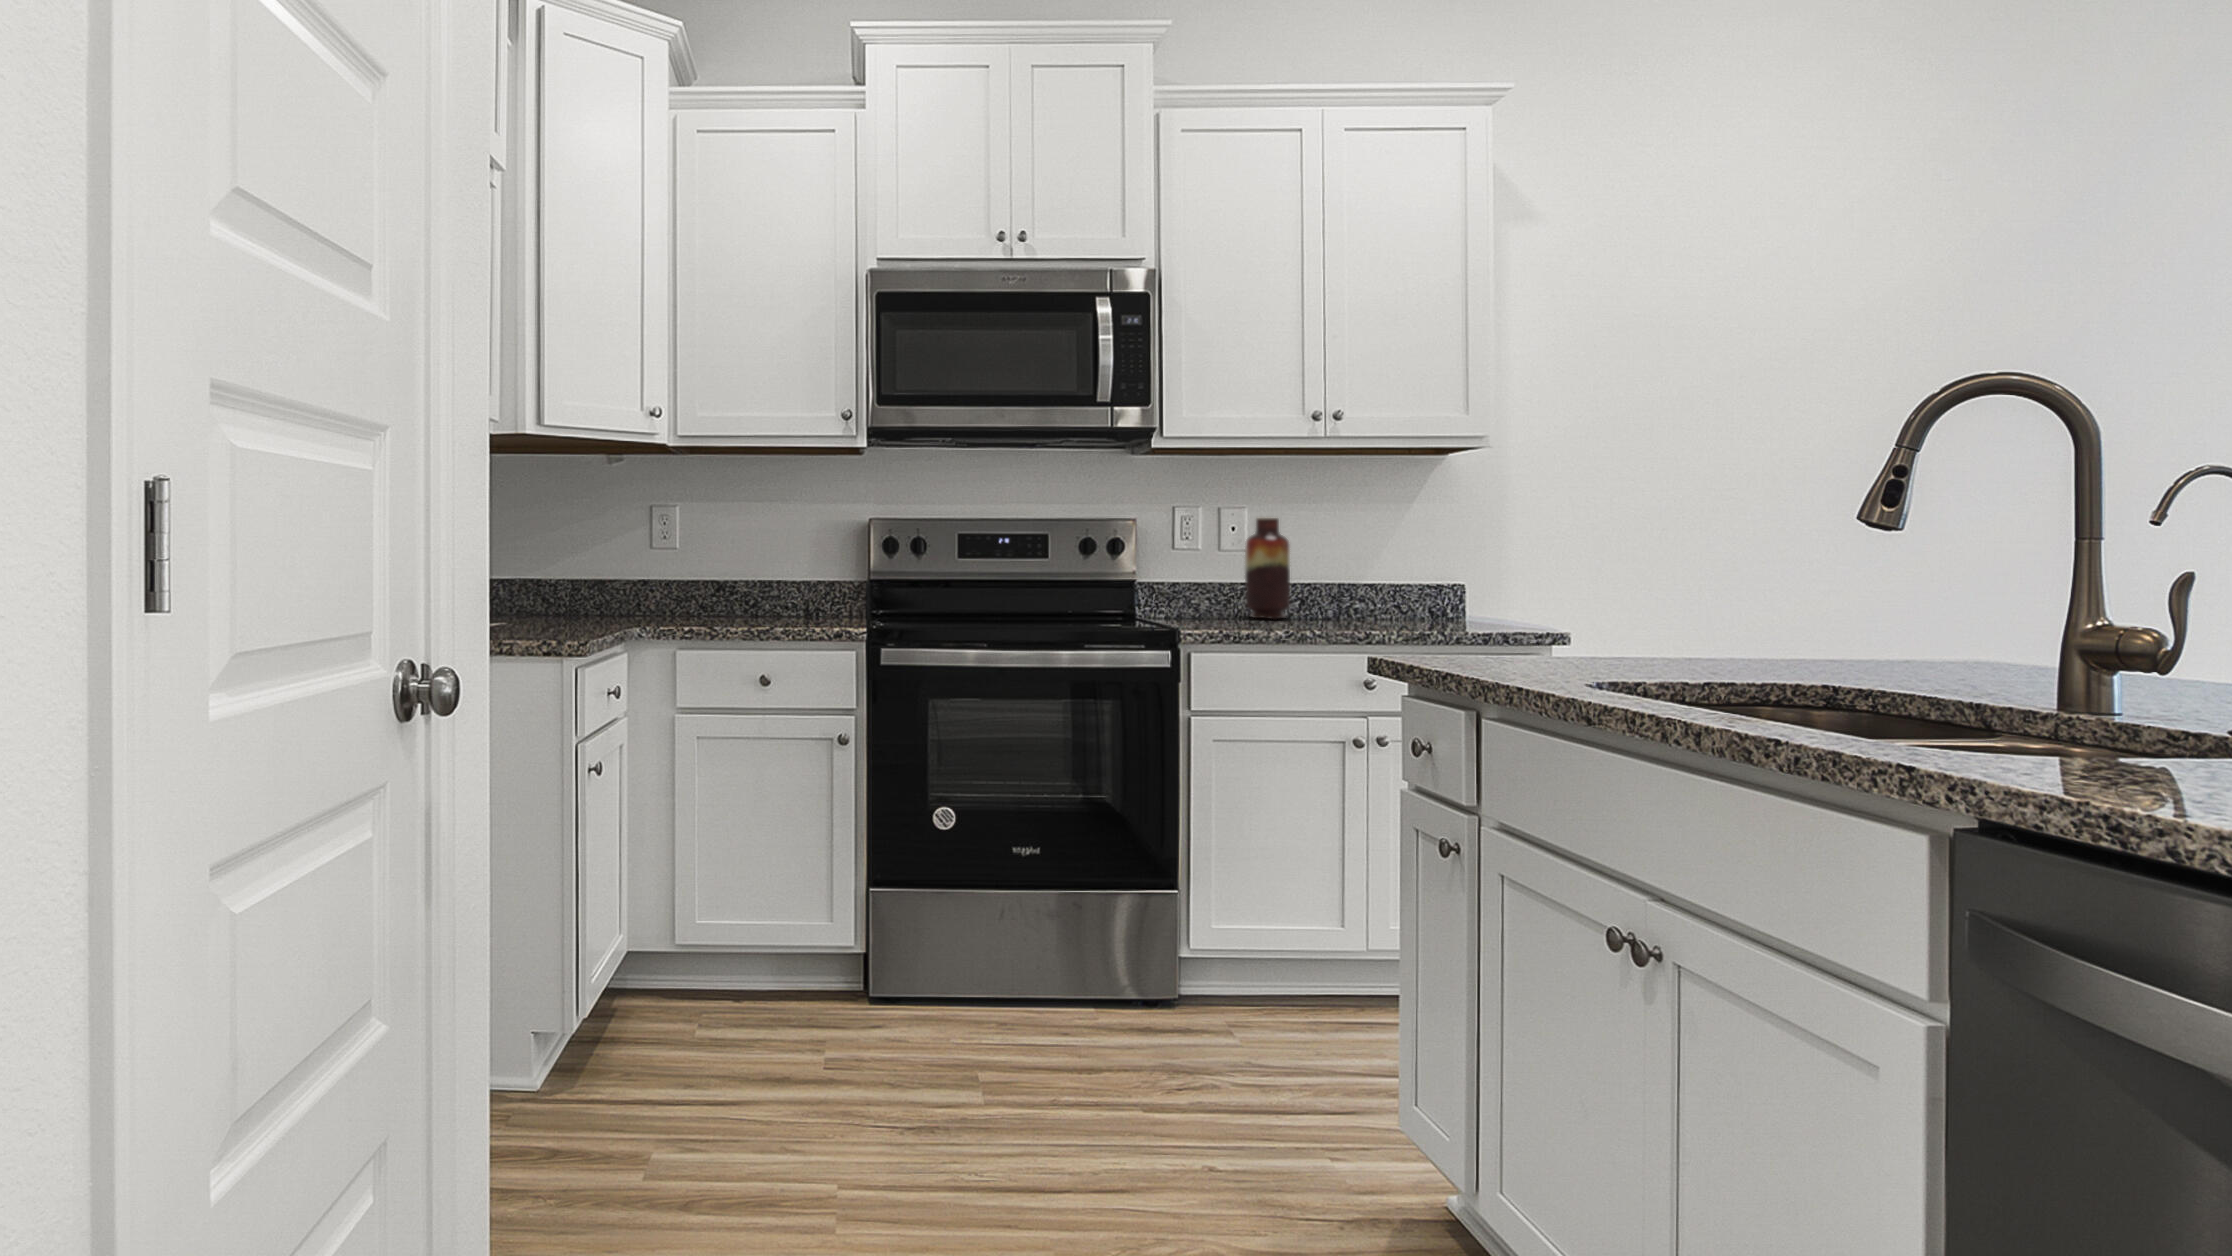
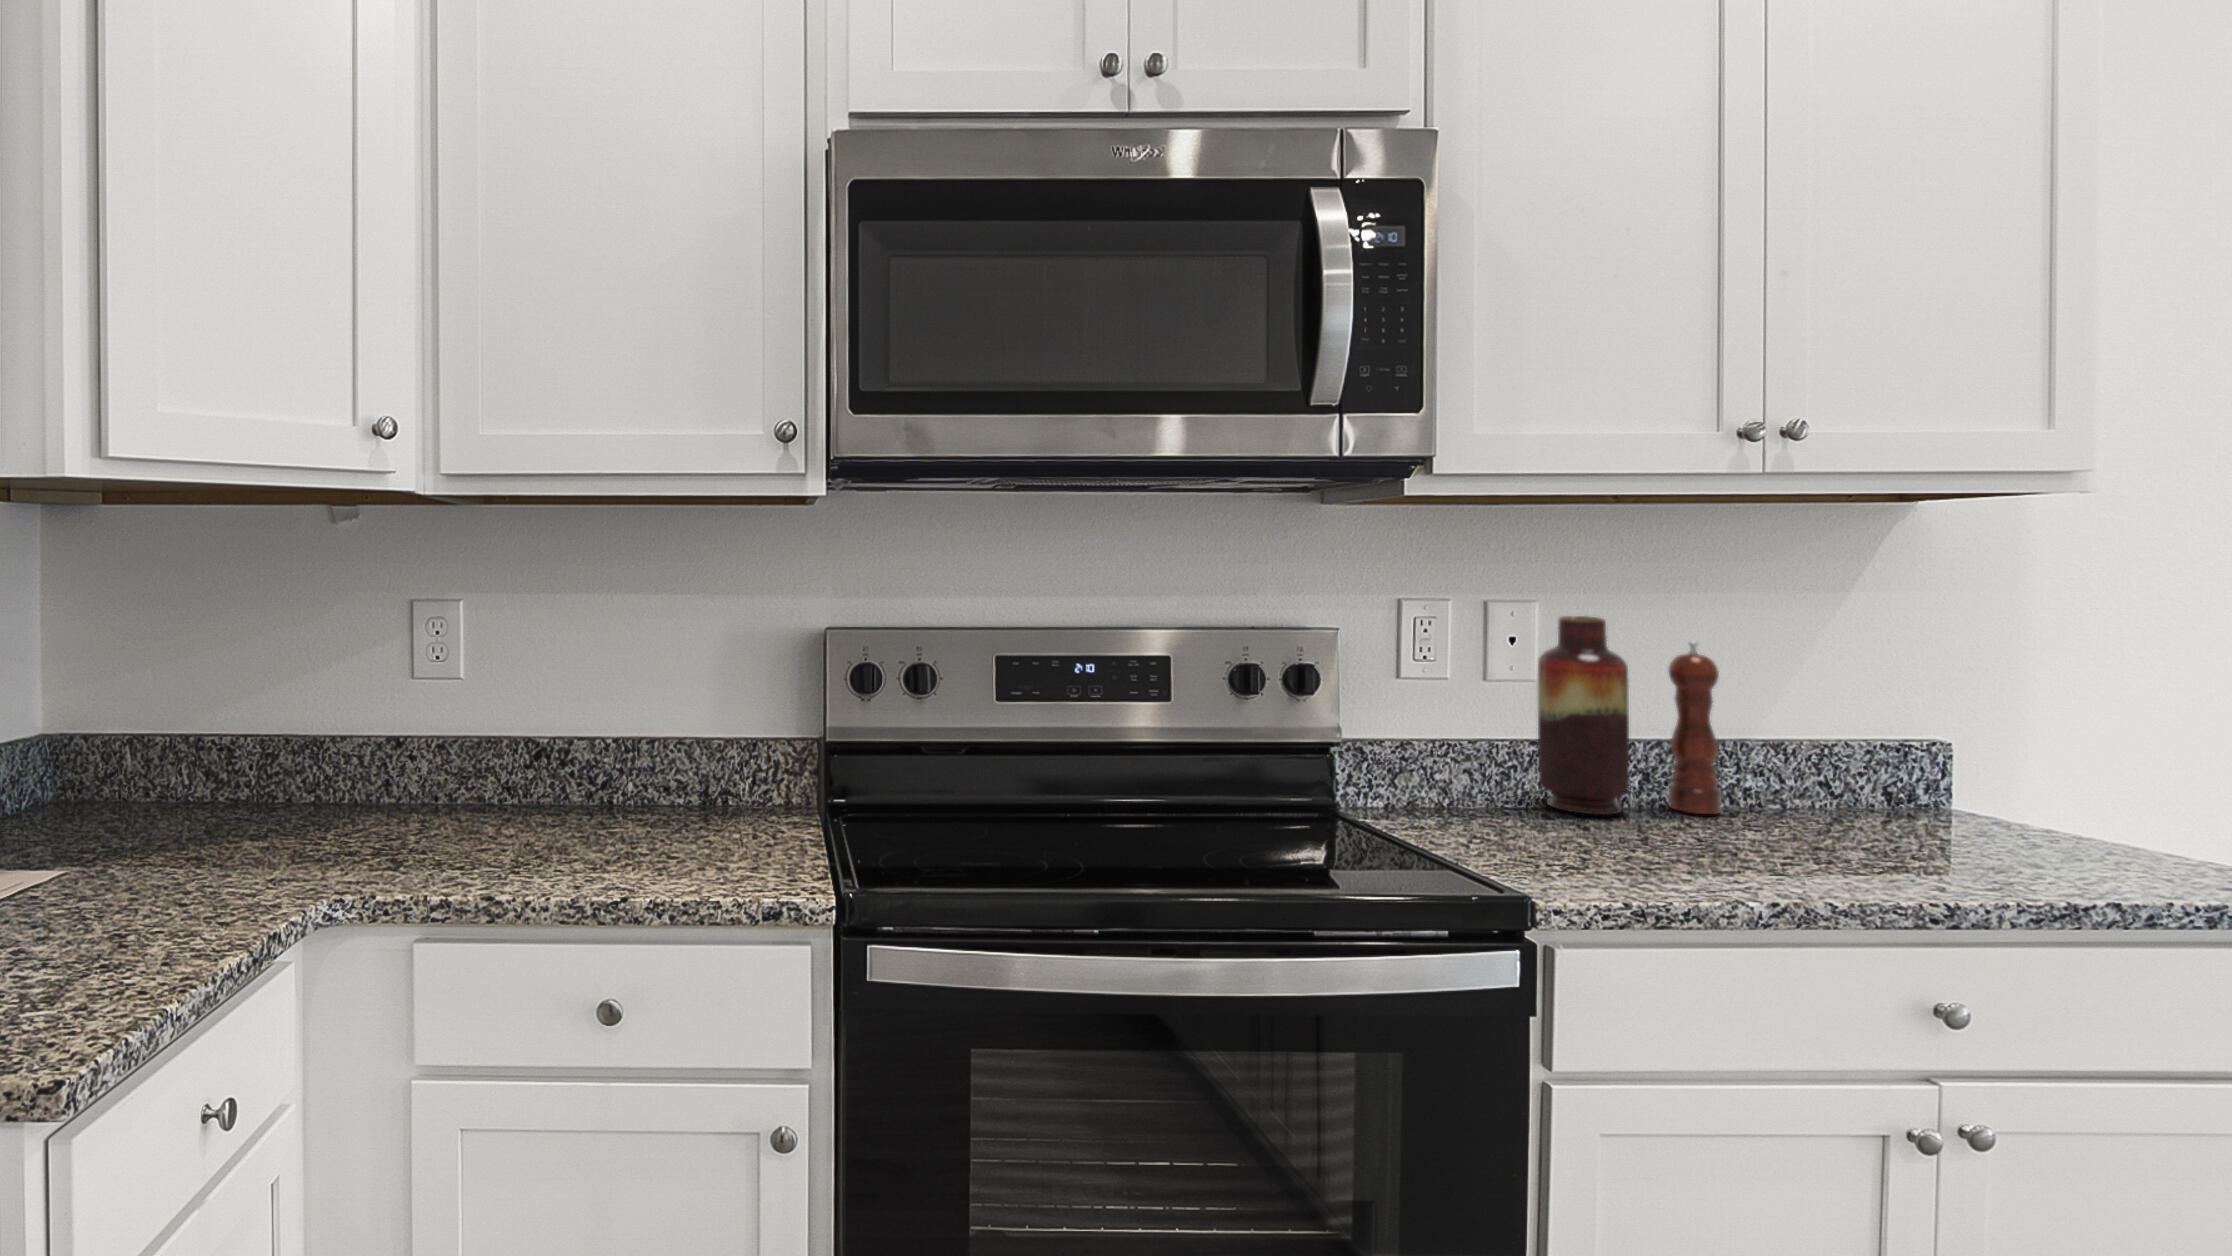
pepper mill: none [1314,530,1339,619] -> present [1669,642,1721,814]

